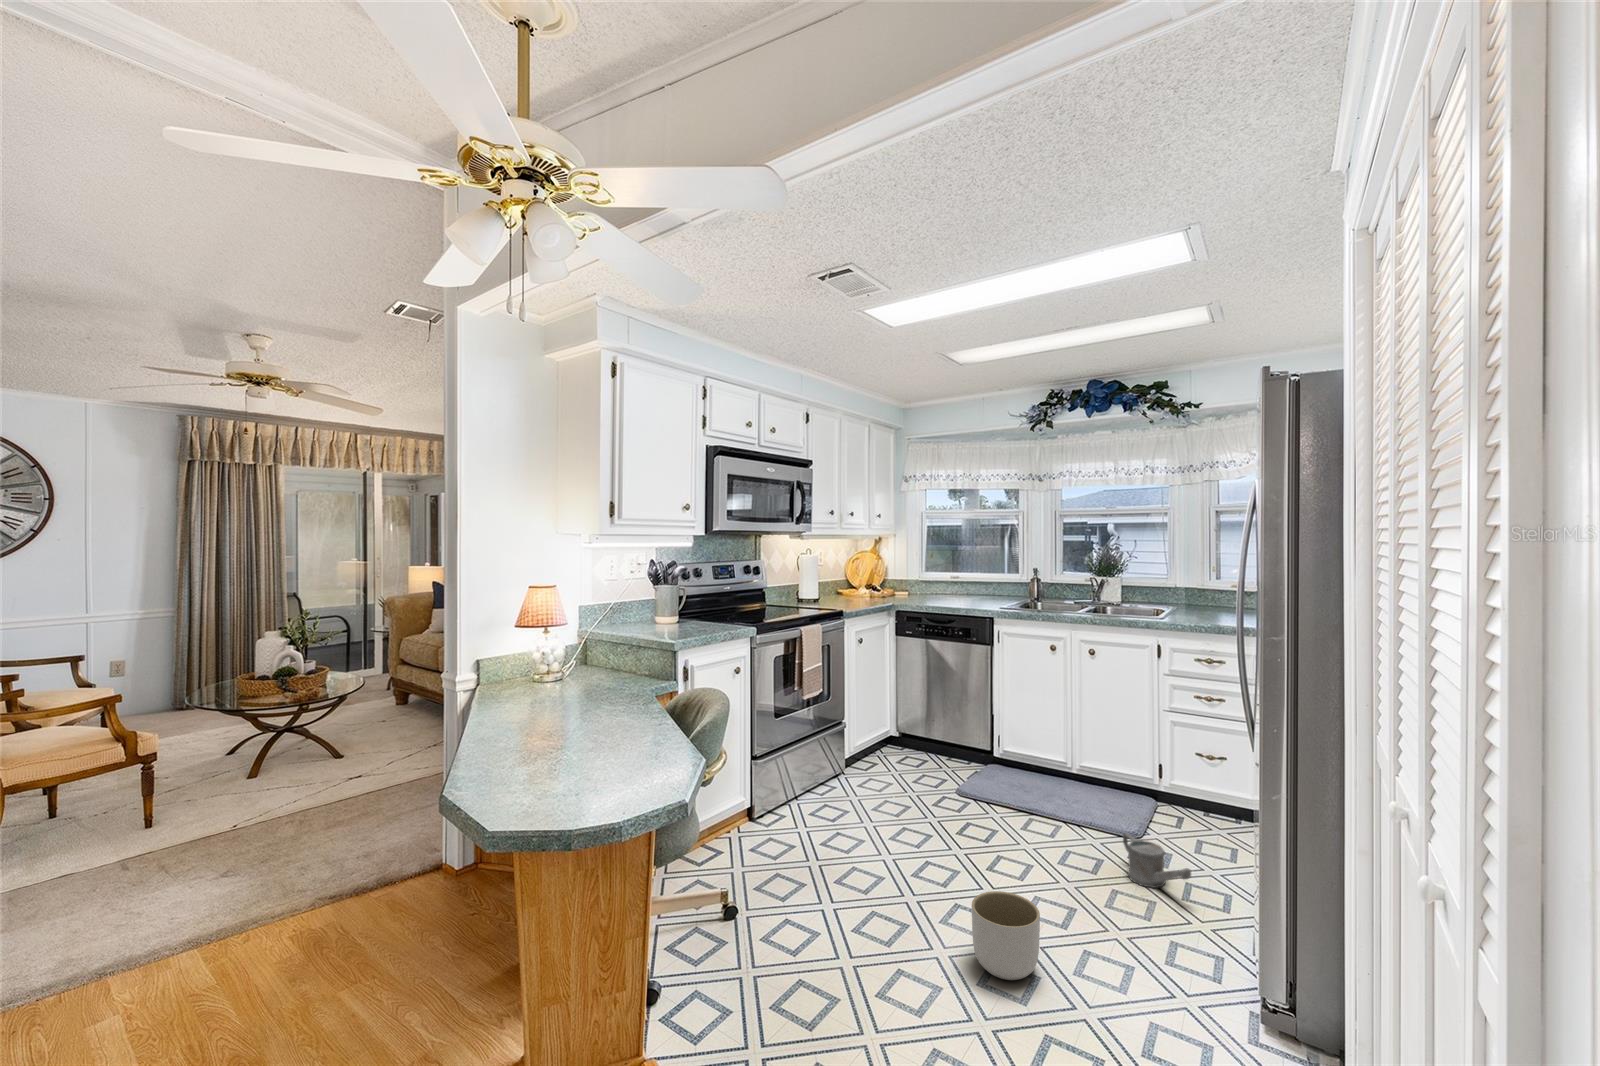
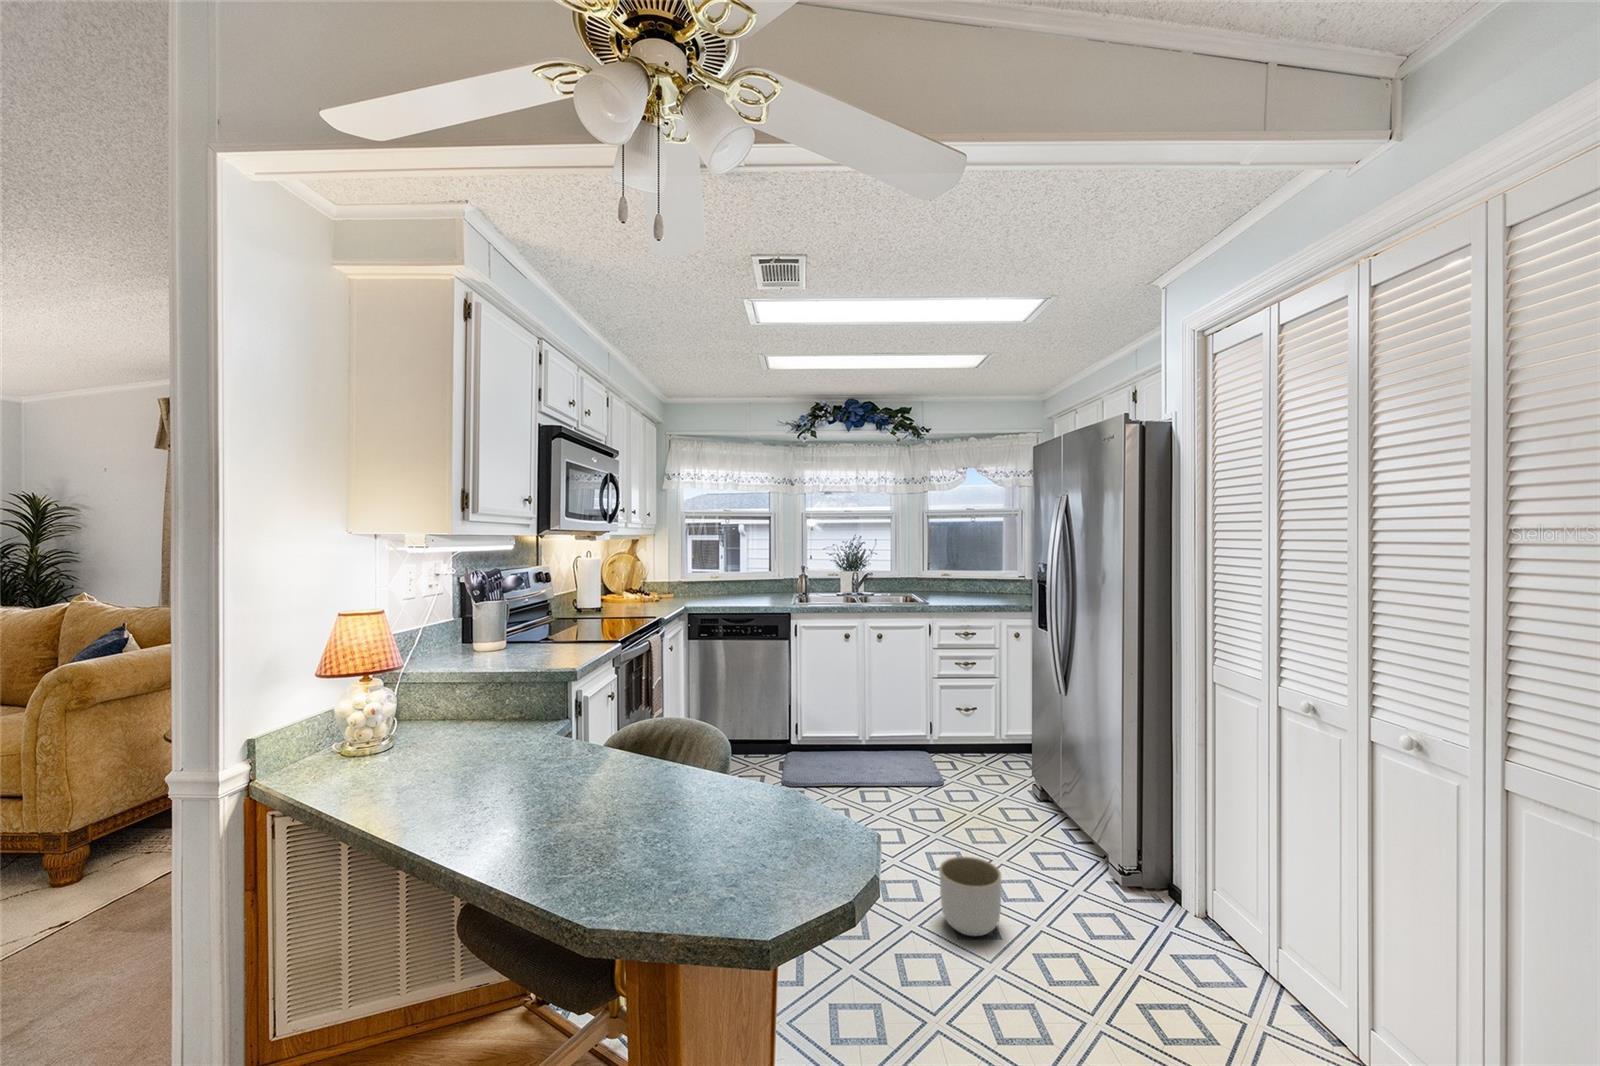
watering can: present [1123,834,1191,888] -> none [957,783,1027,823]

